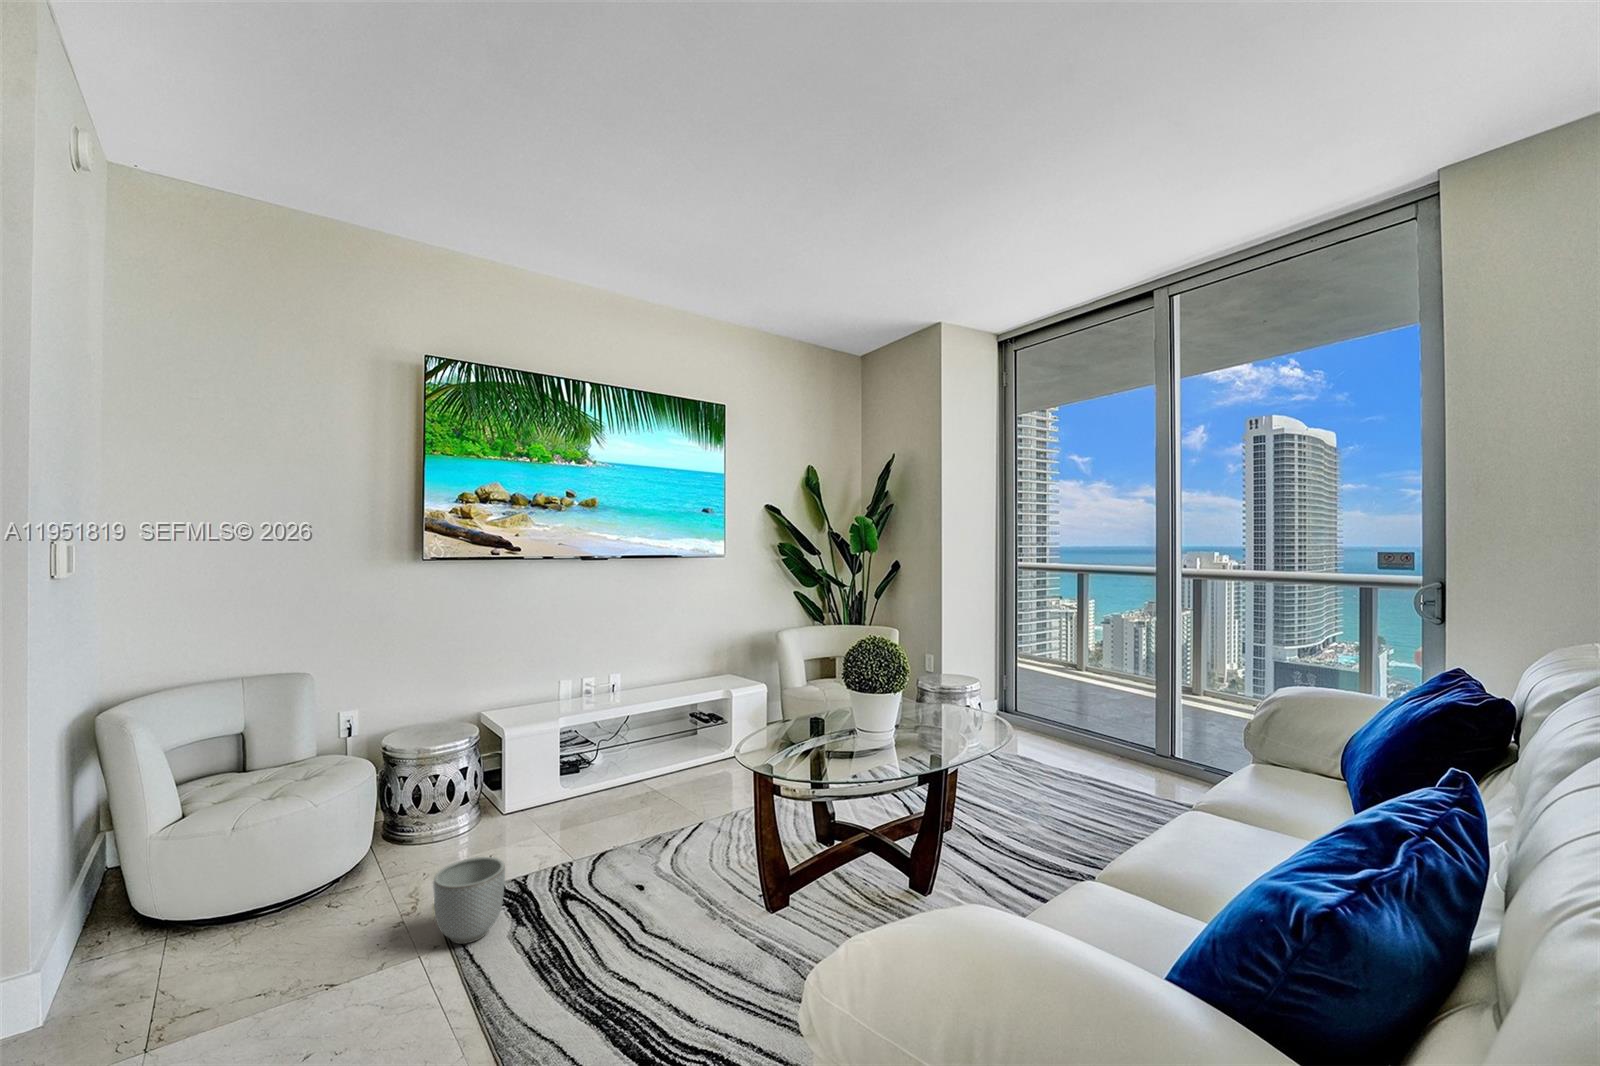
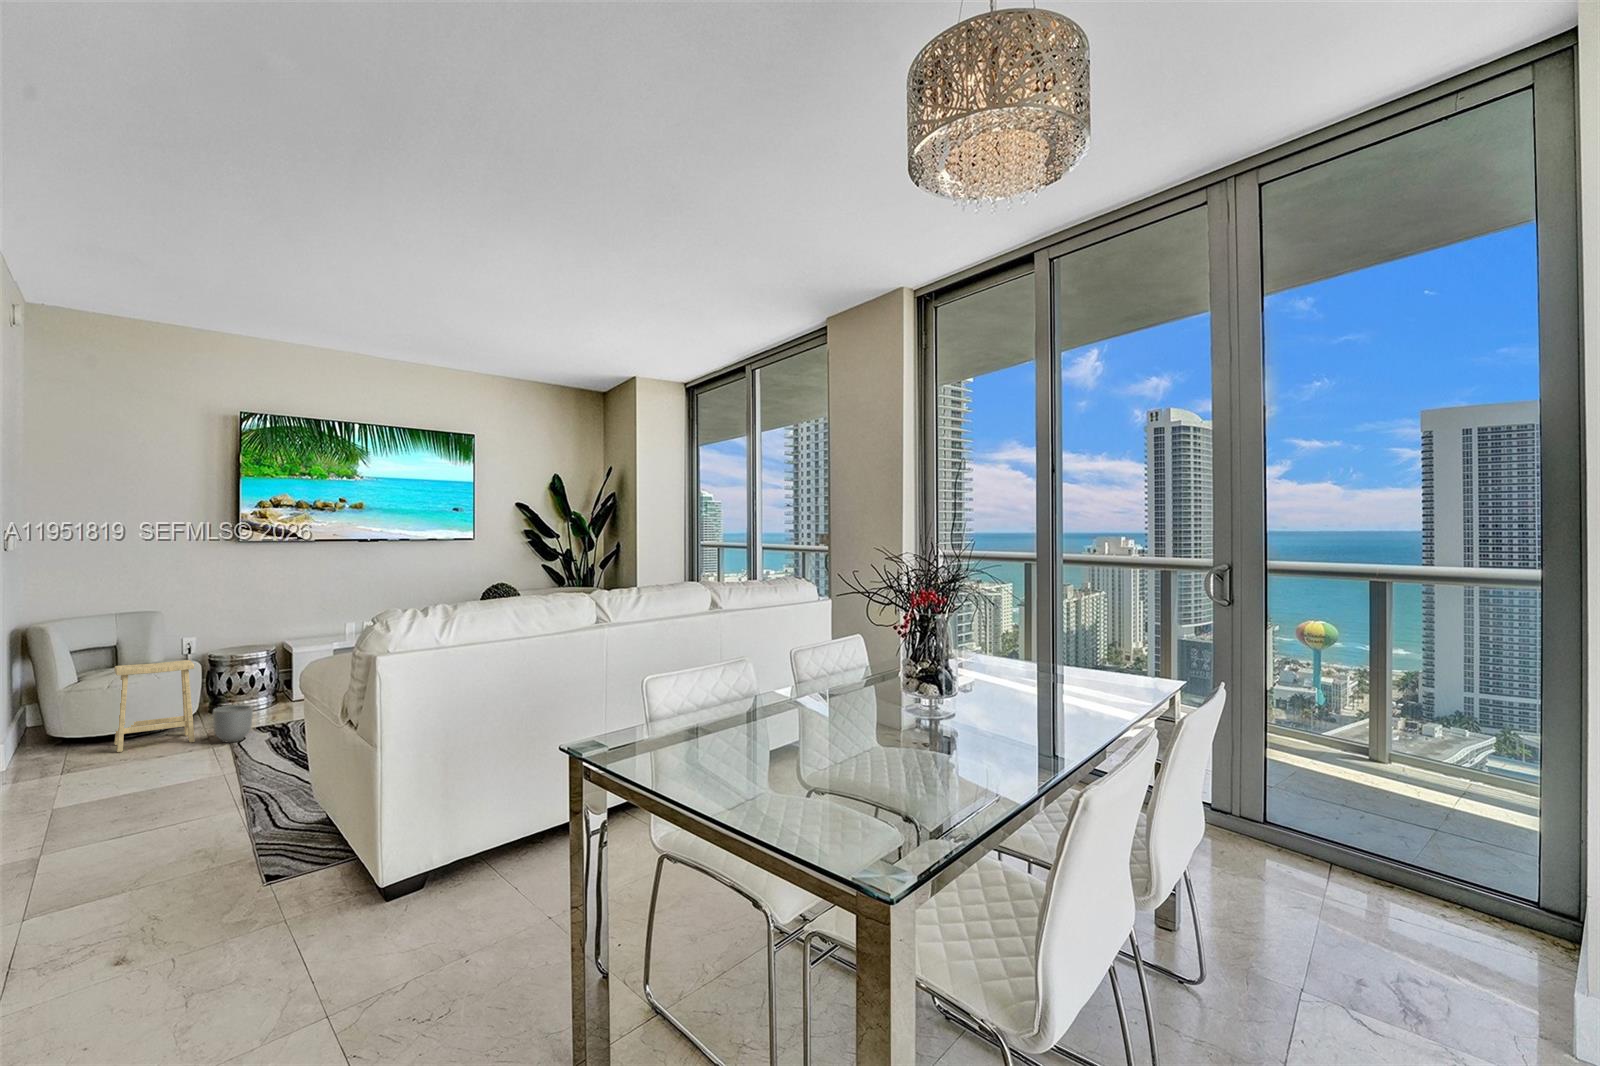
footstool: none [234,775,397,1000] -> present [114,660,195,752]

